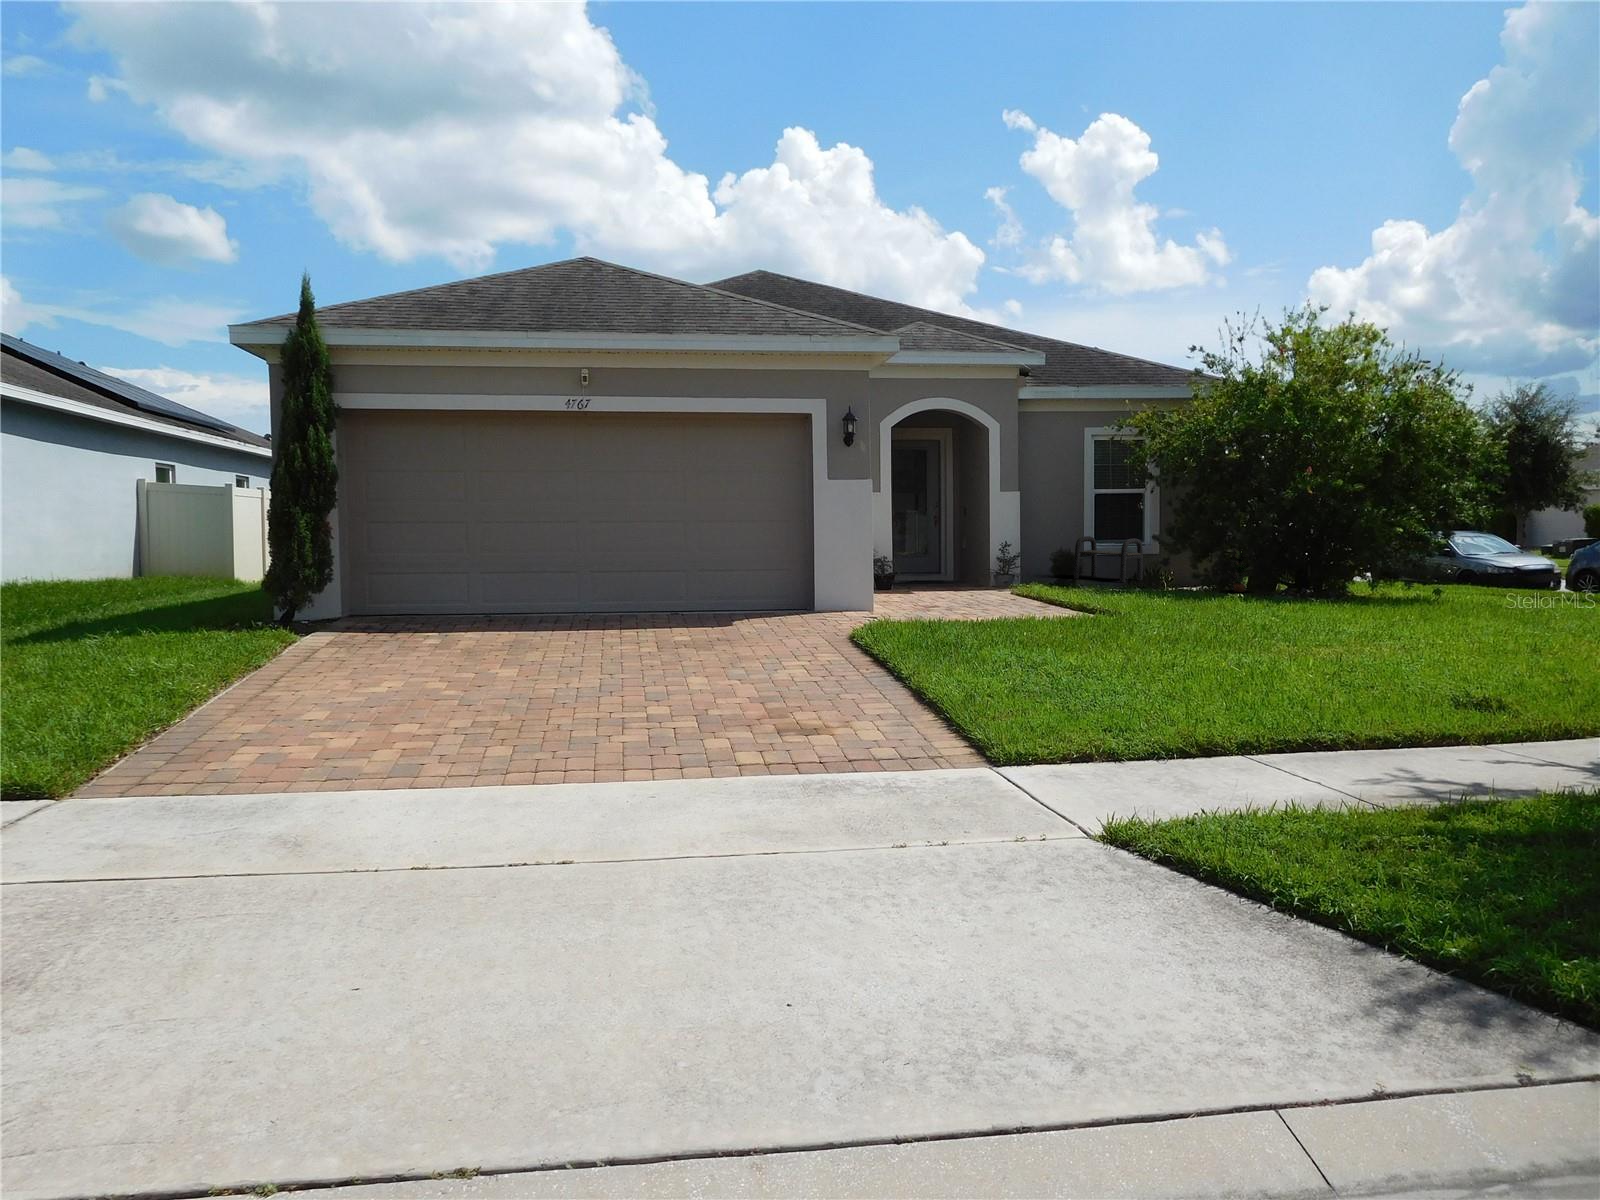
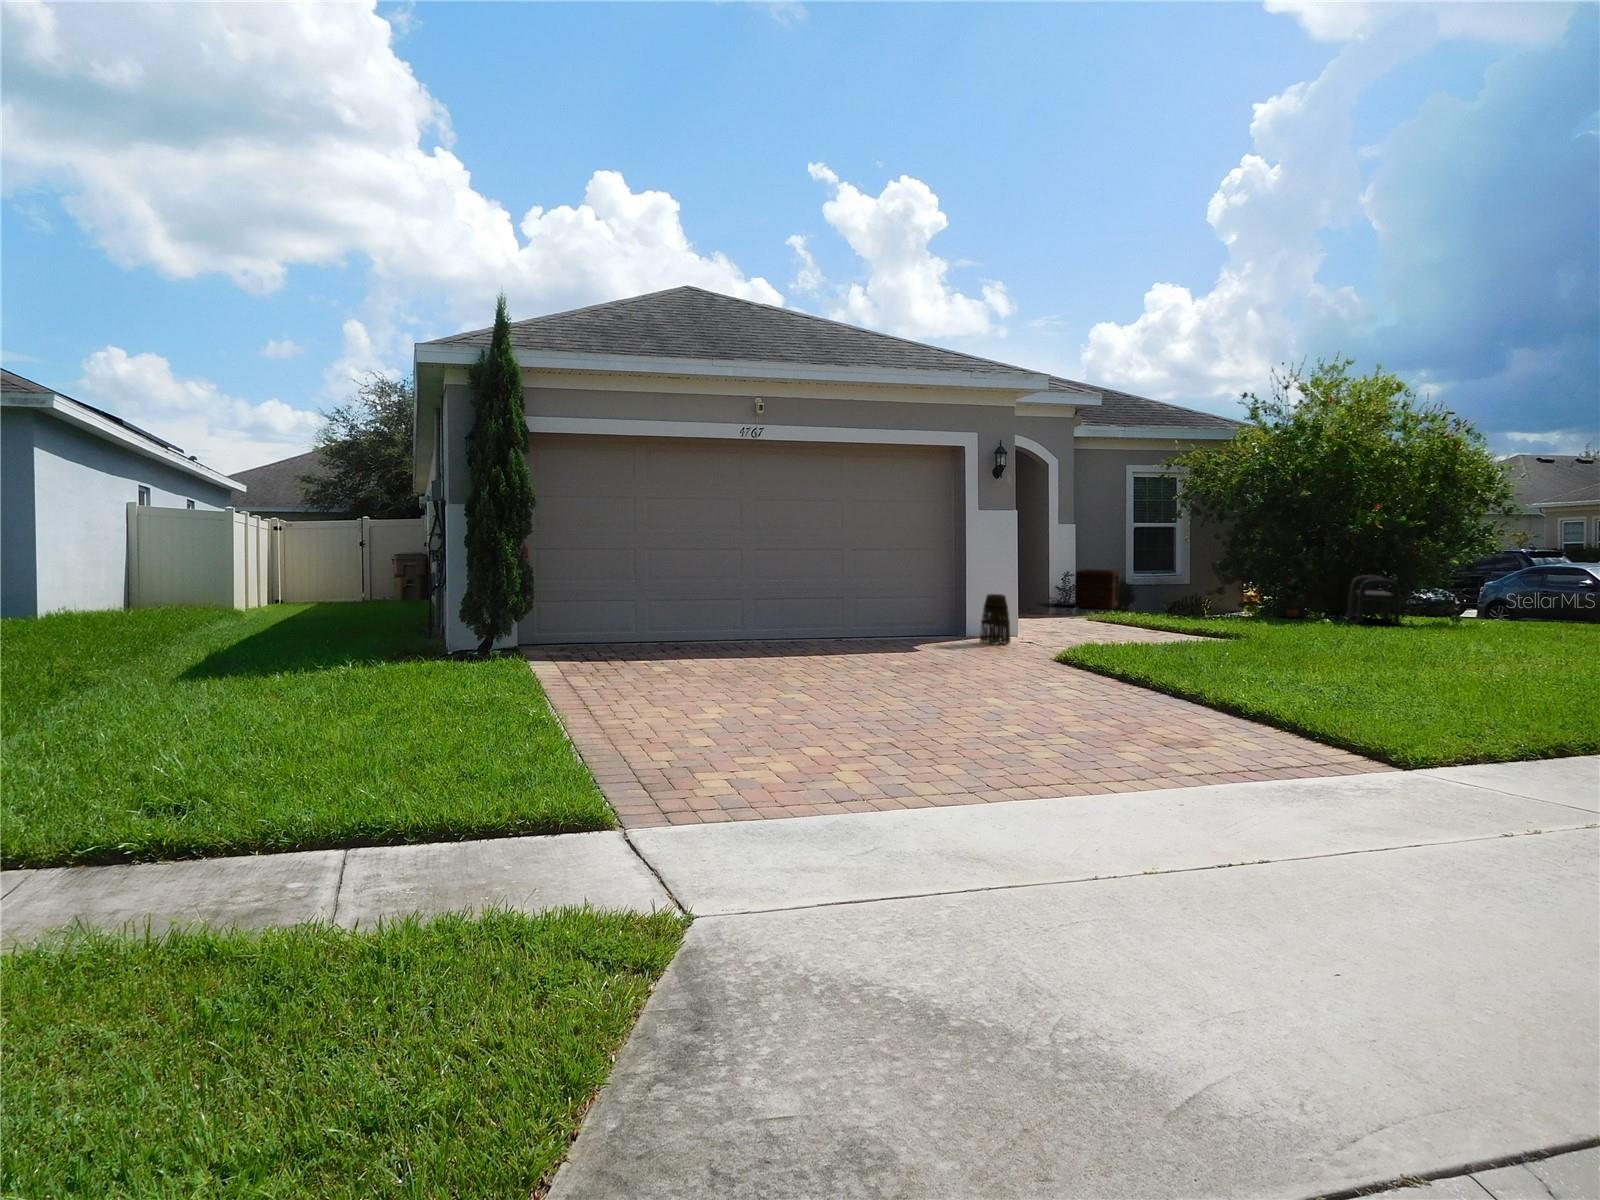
bench: present [1074,536,1143,582] -> present [1348,575,1400,624]
wooden crate: none [1018,540,1070,582] -> present [1075,569,1119,609]
basket: none [826,566,858,619] -> present [980,594,1011,644]

